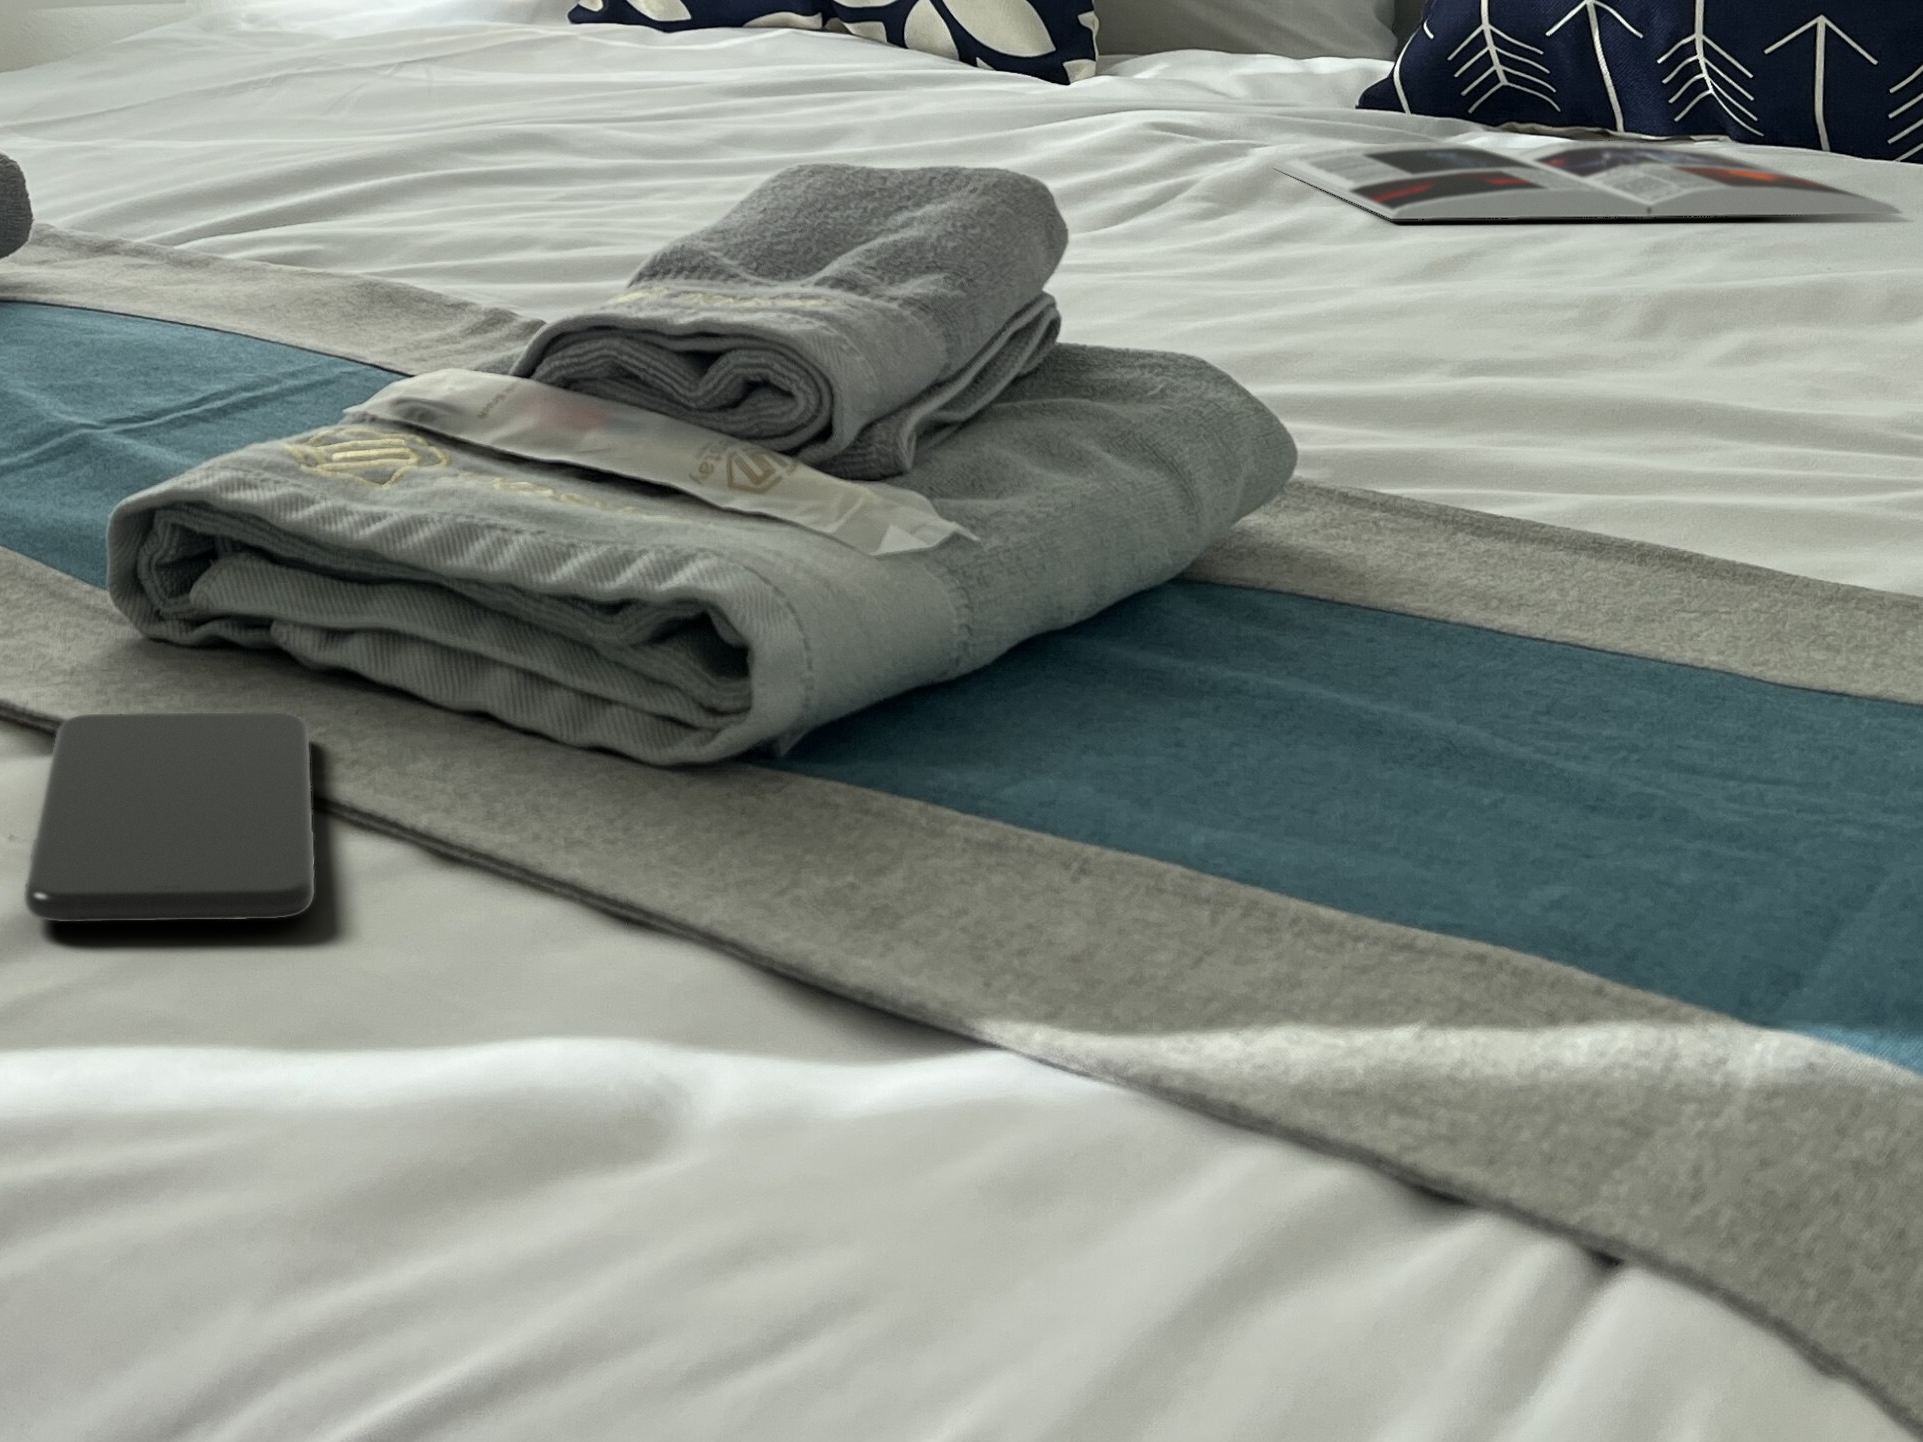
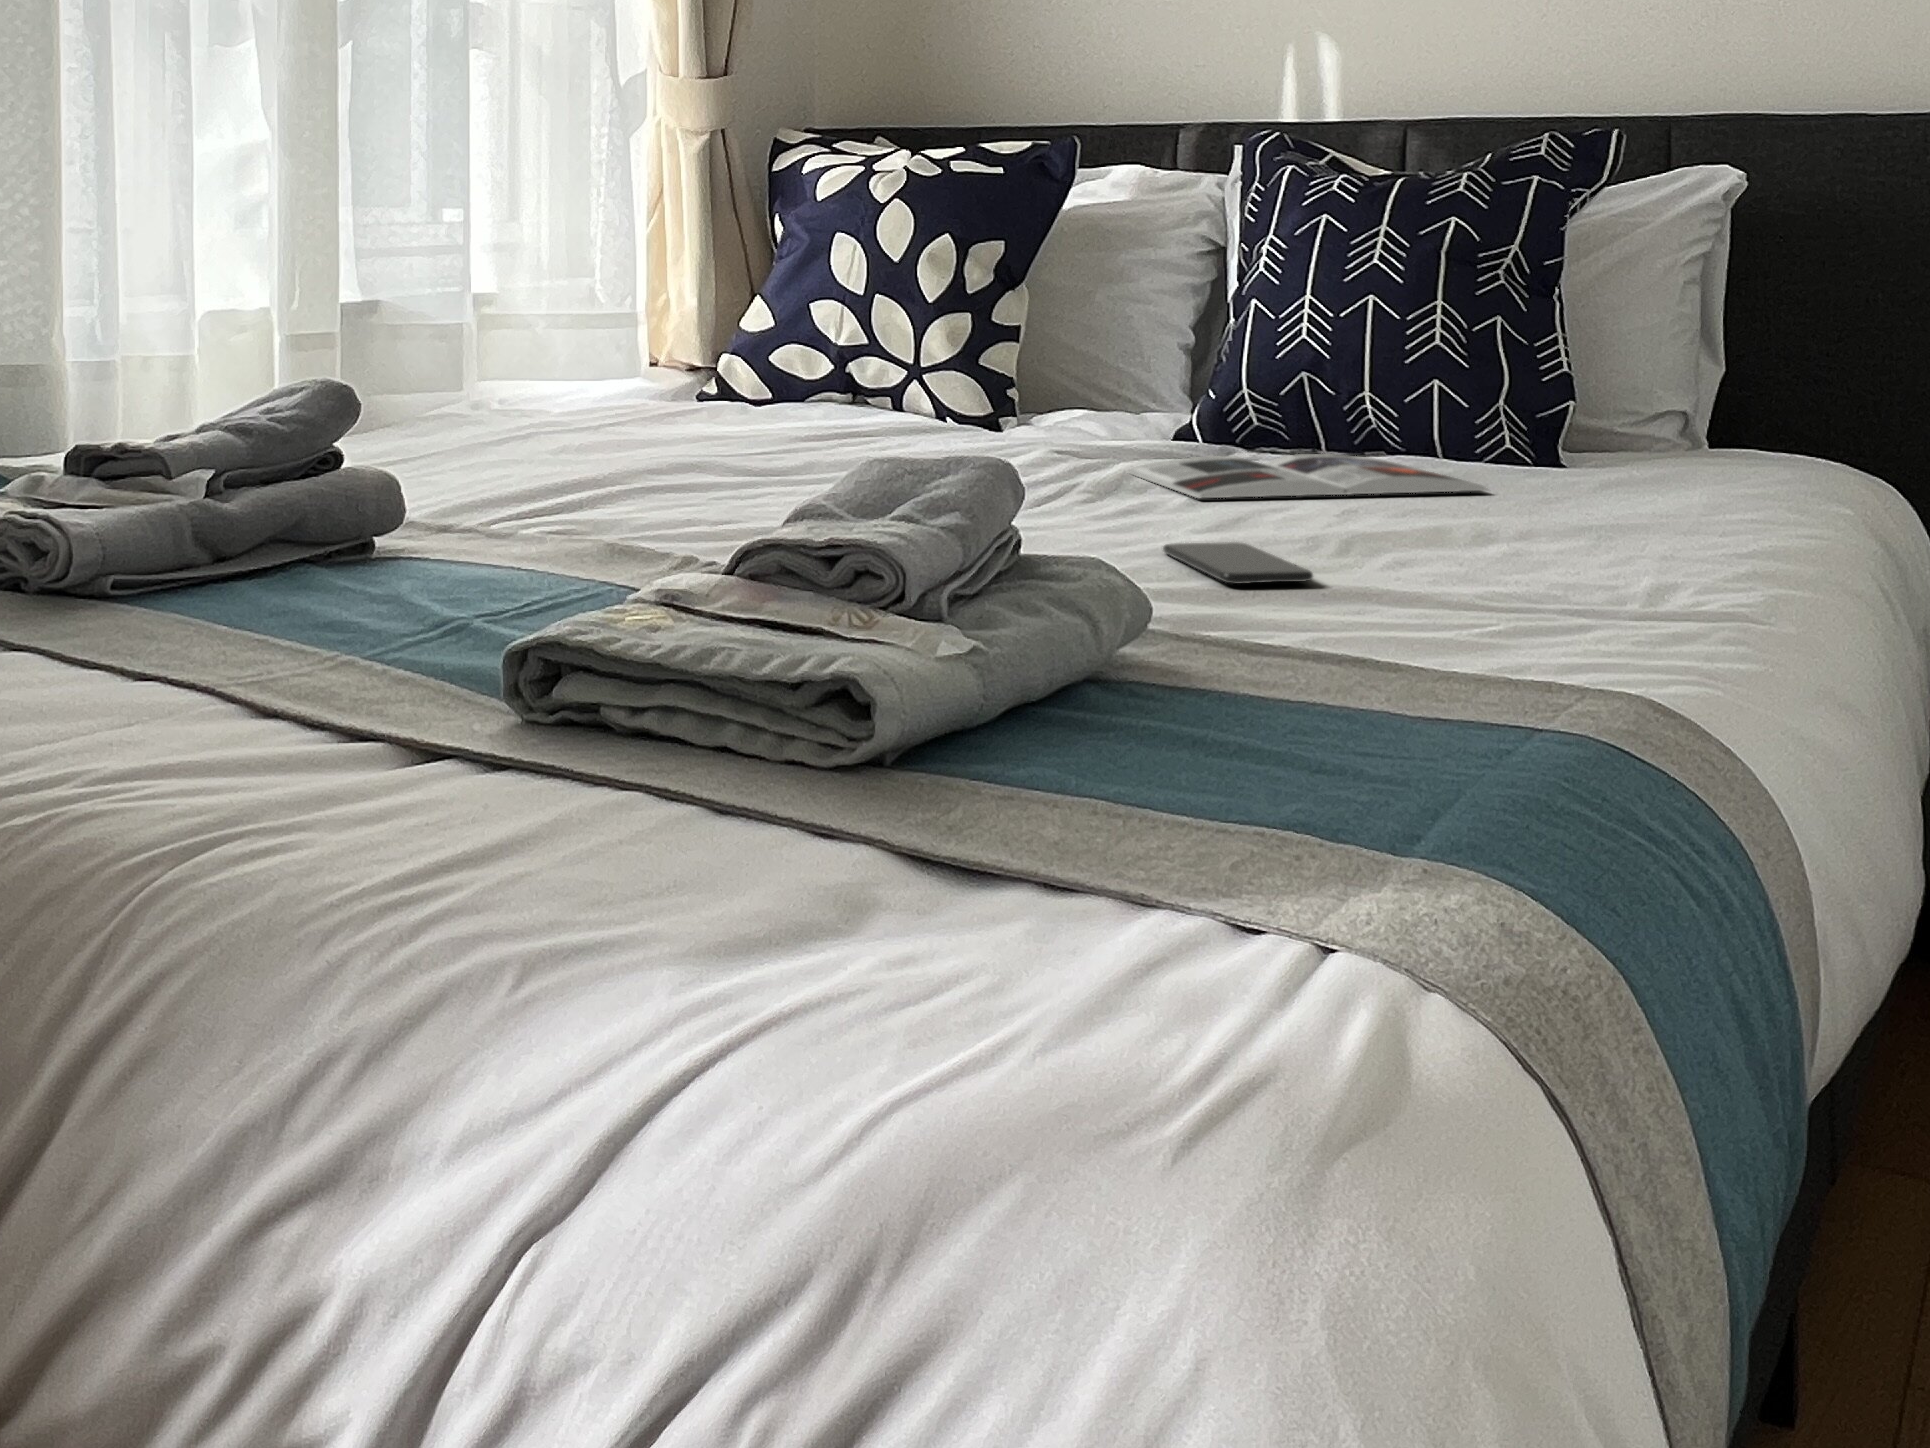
smartphone: present [24,712,315,922] -> present [1163,542,1313,584]

